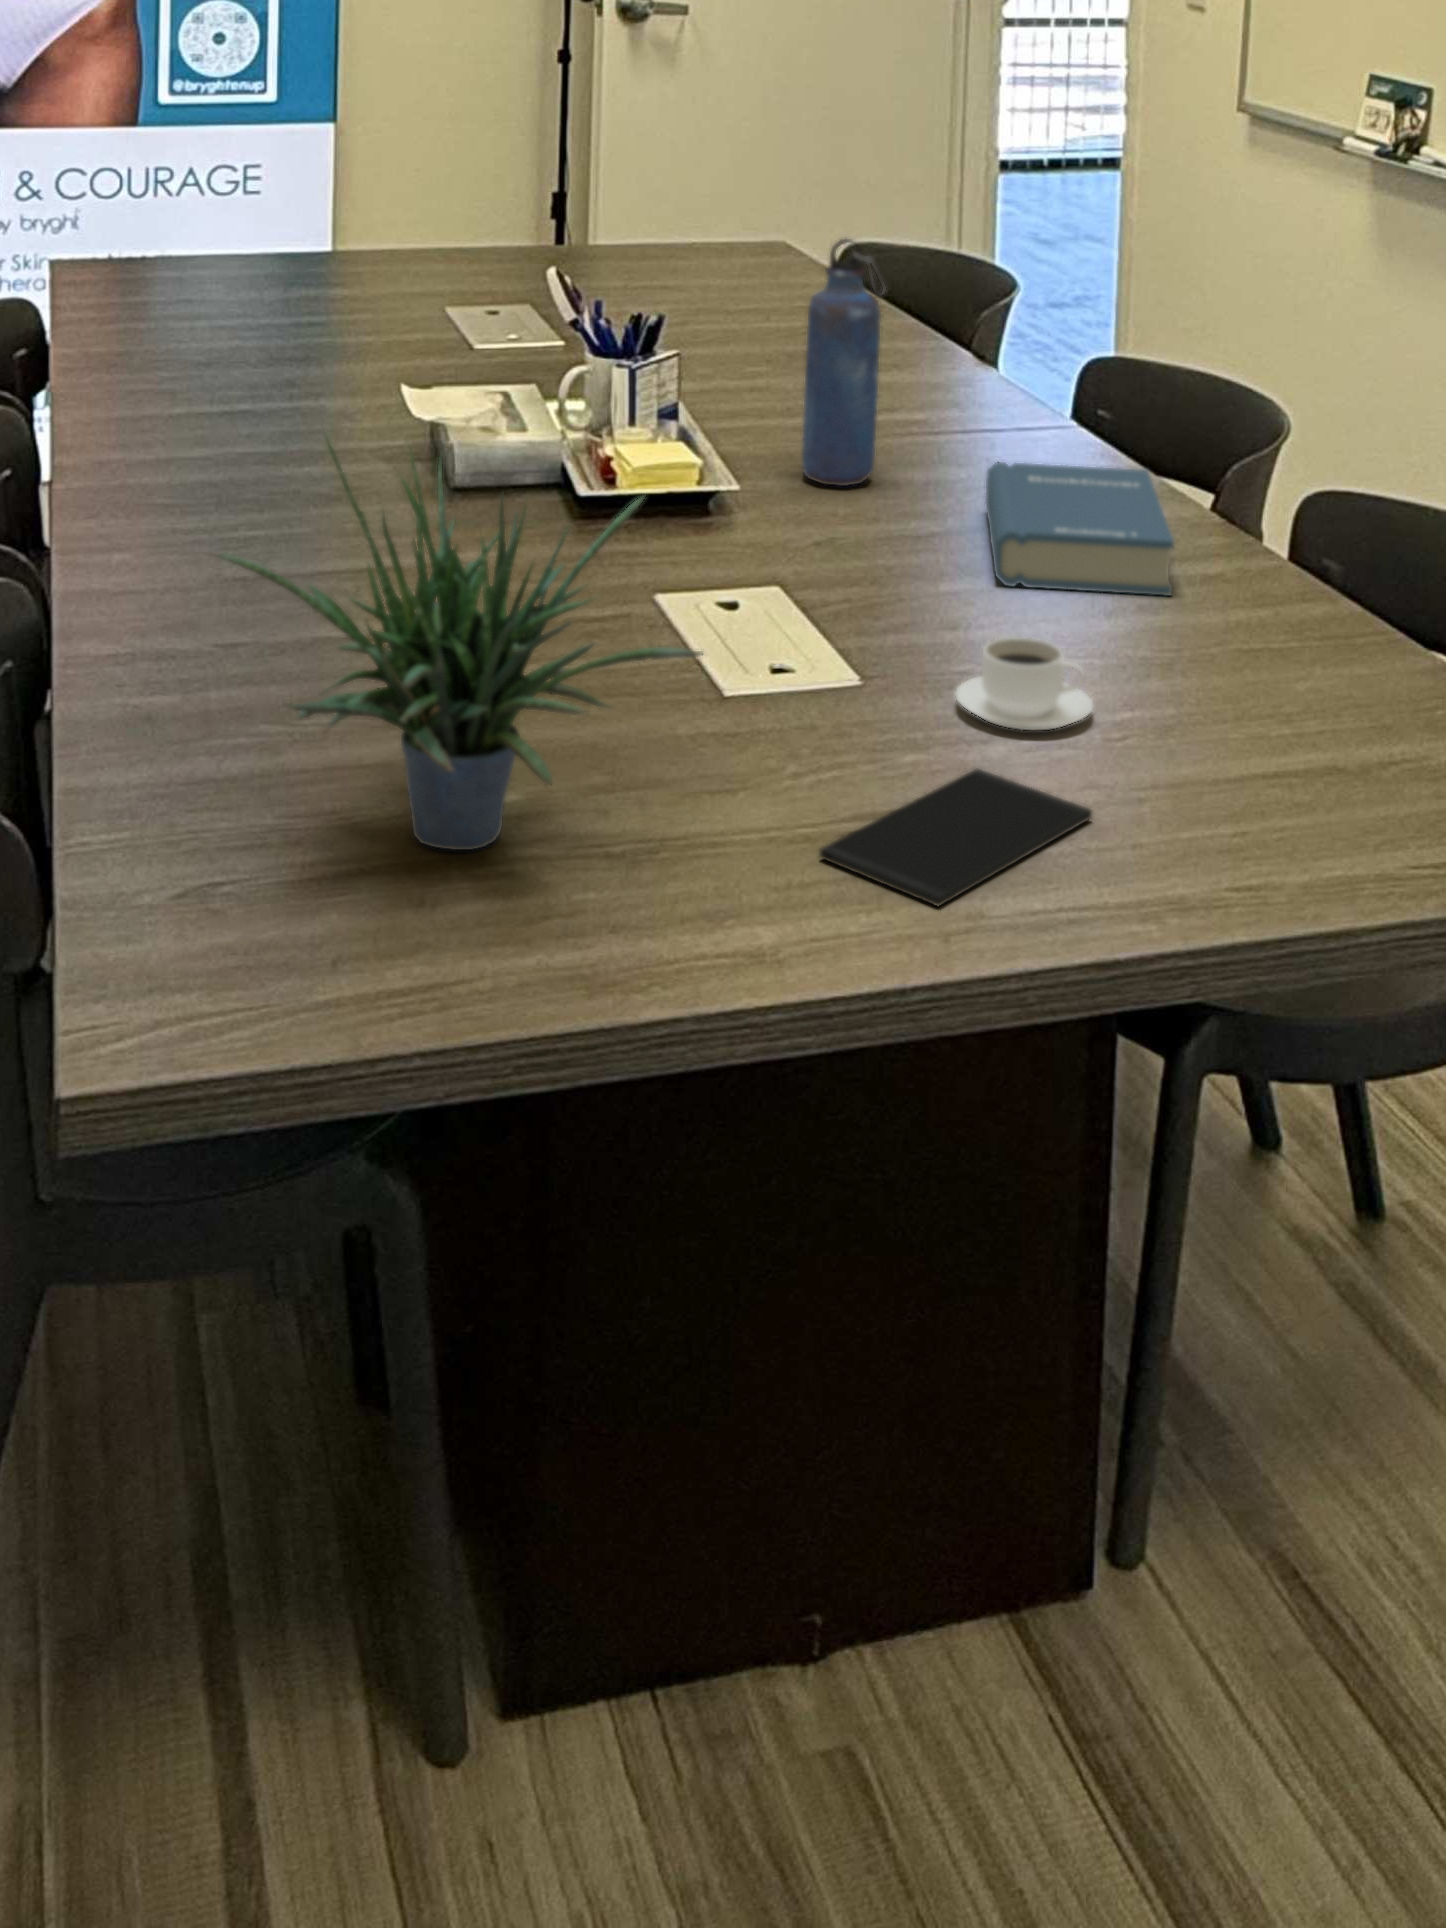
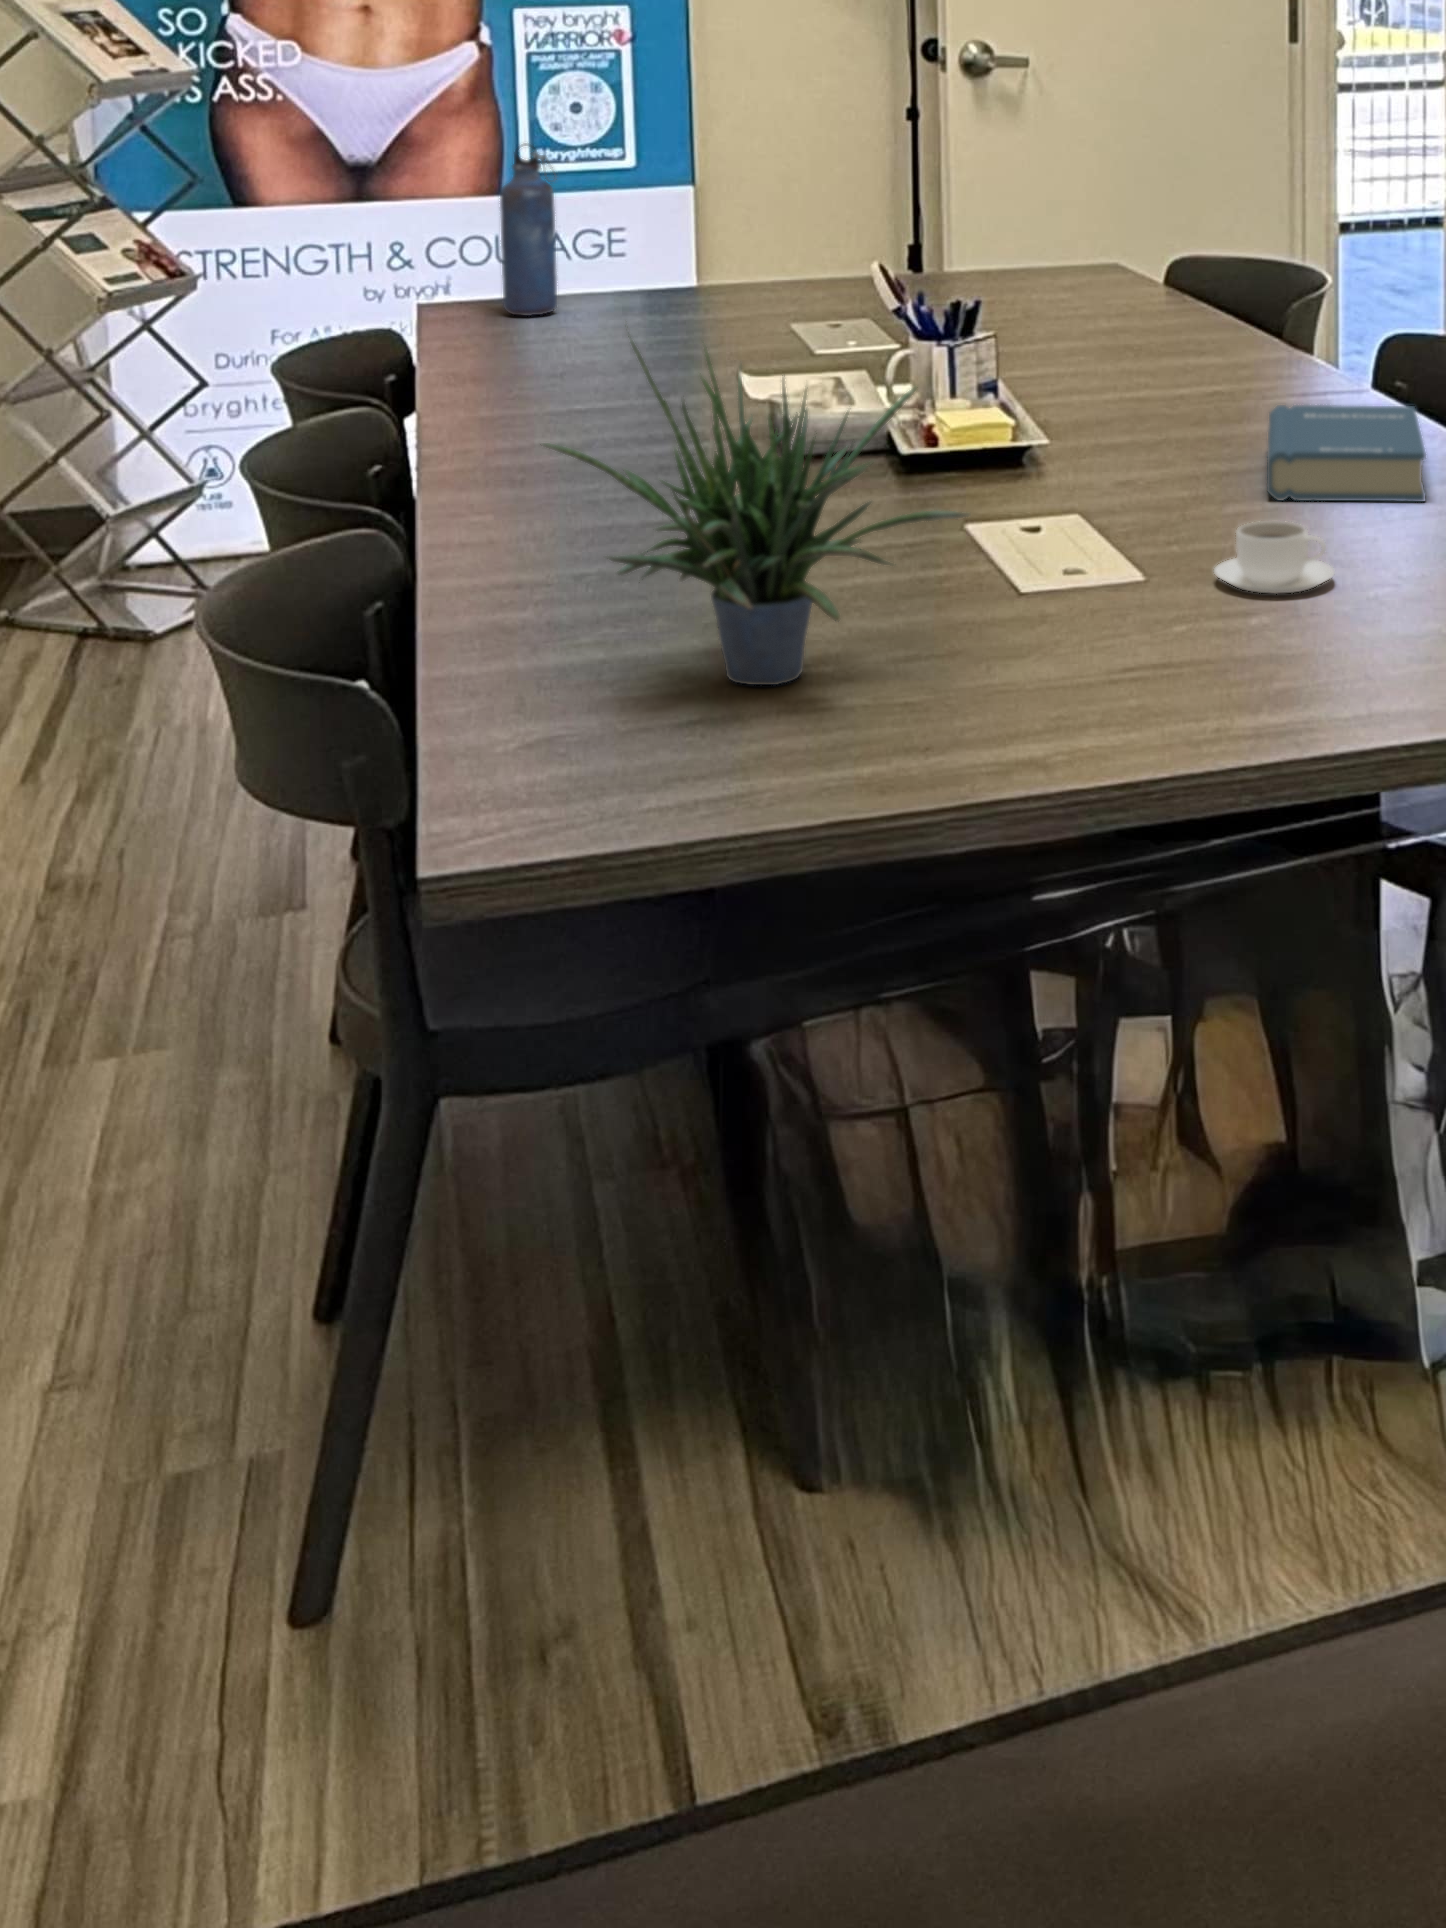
water bottle: present [802,238,886,486] -> present [500,144,557,316]
tablet: present [819,769,1092,906] -> none [1076,617,1318,706]

